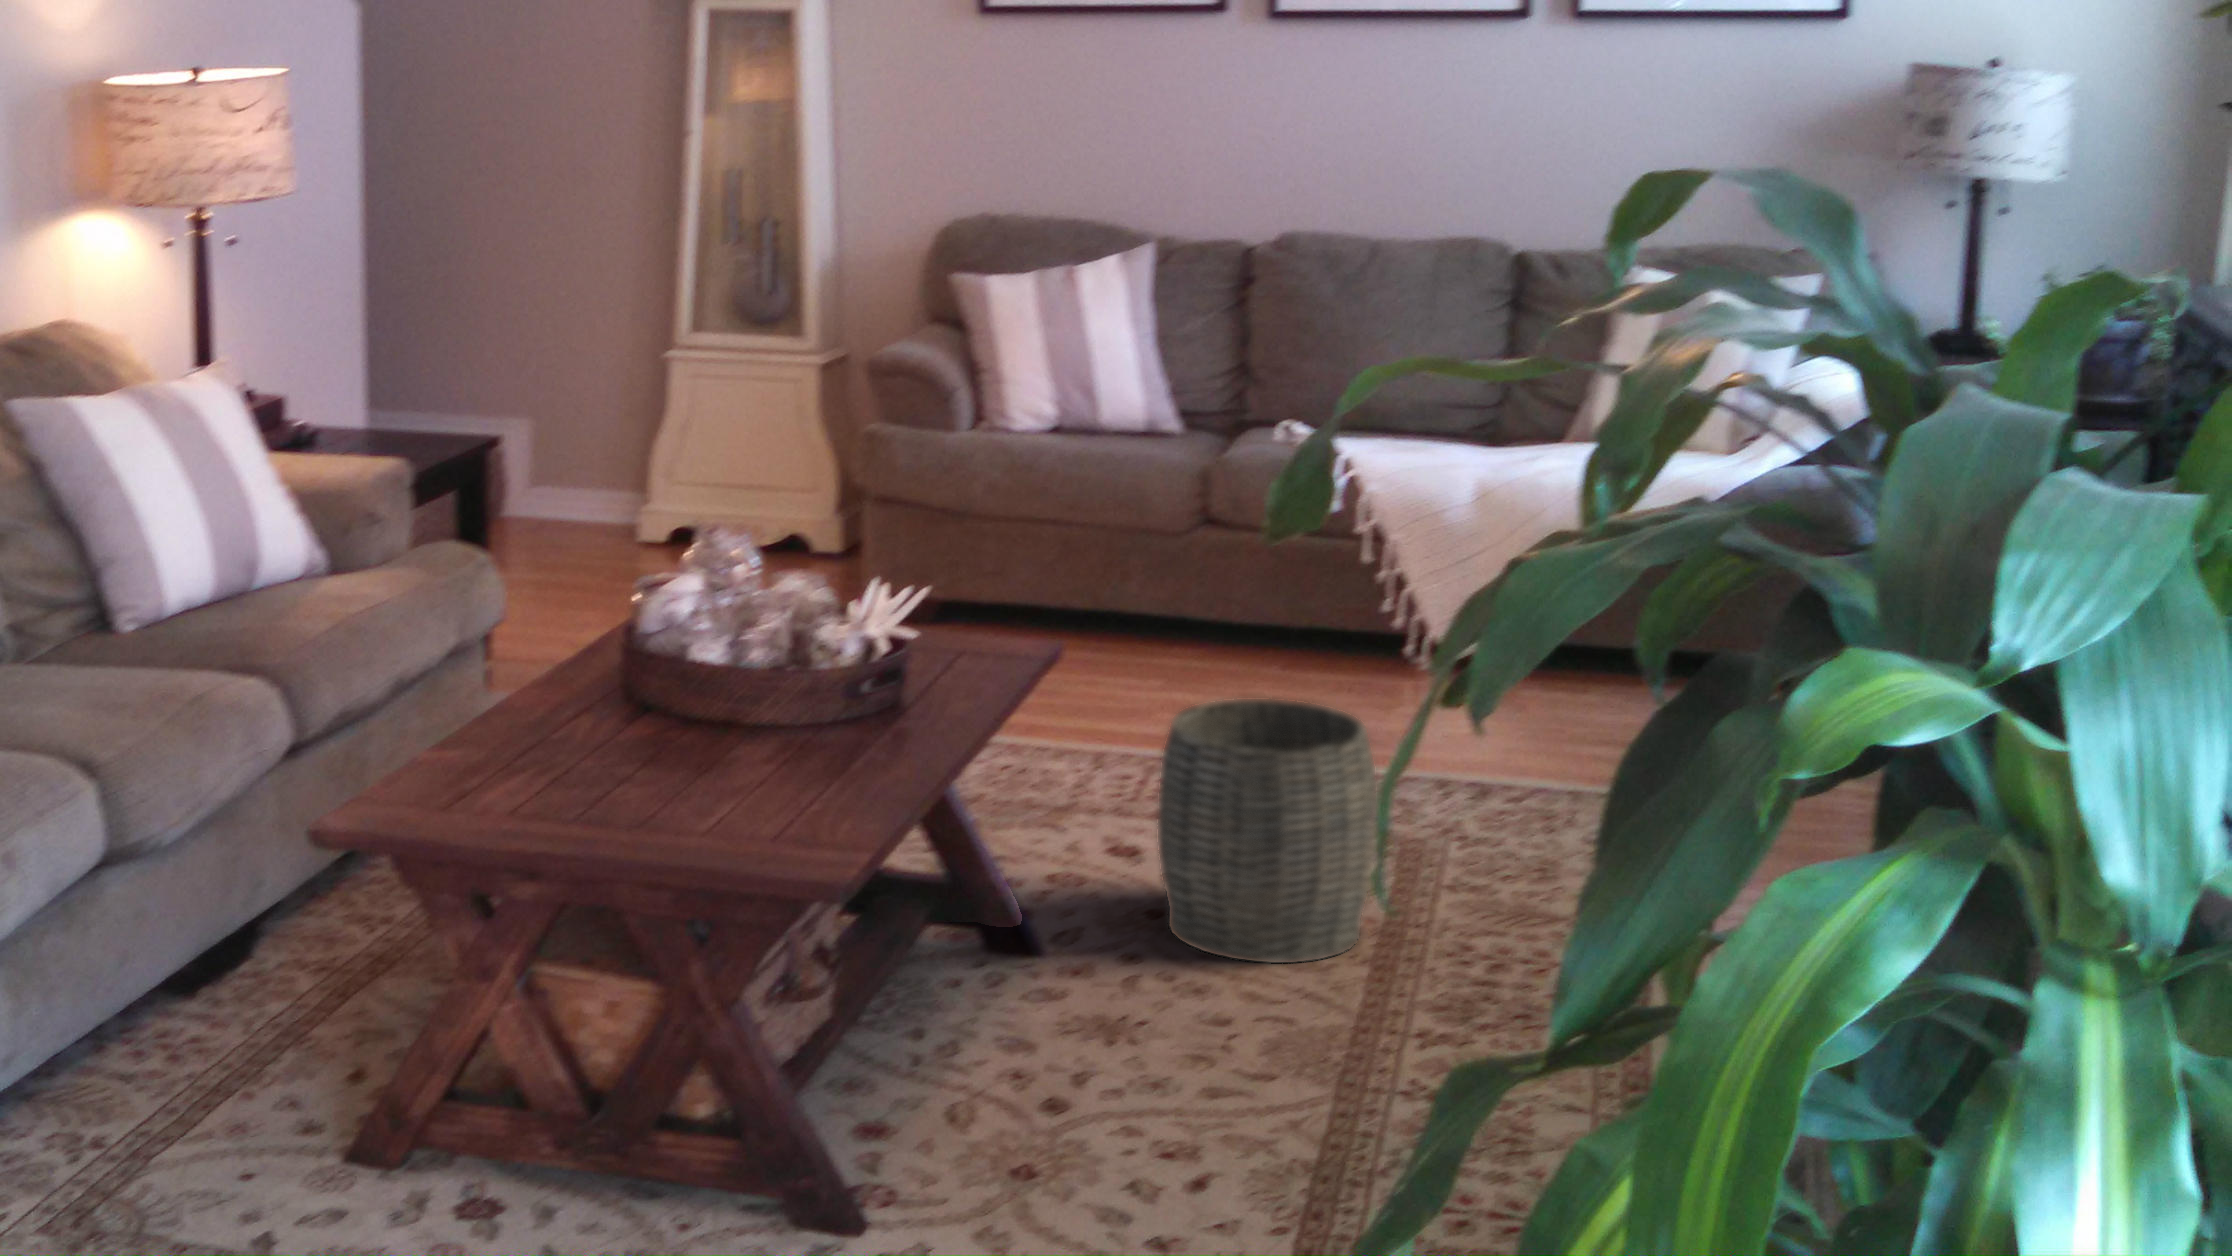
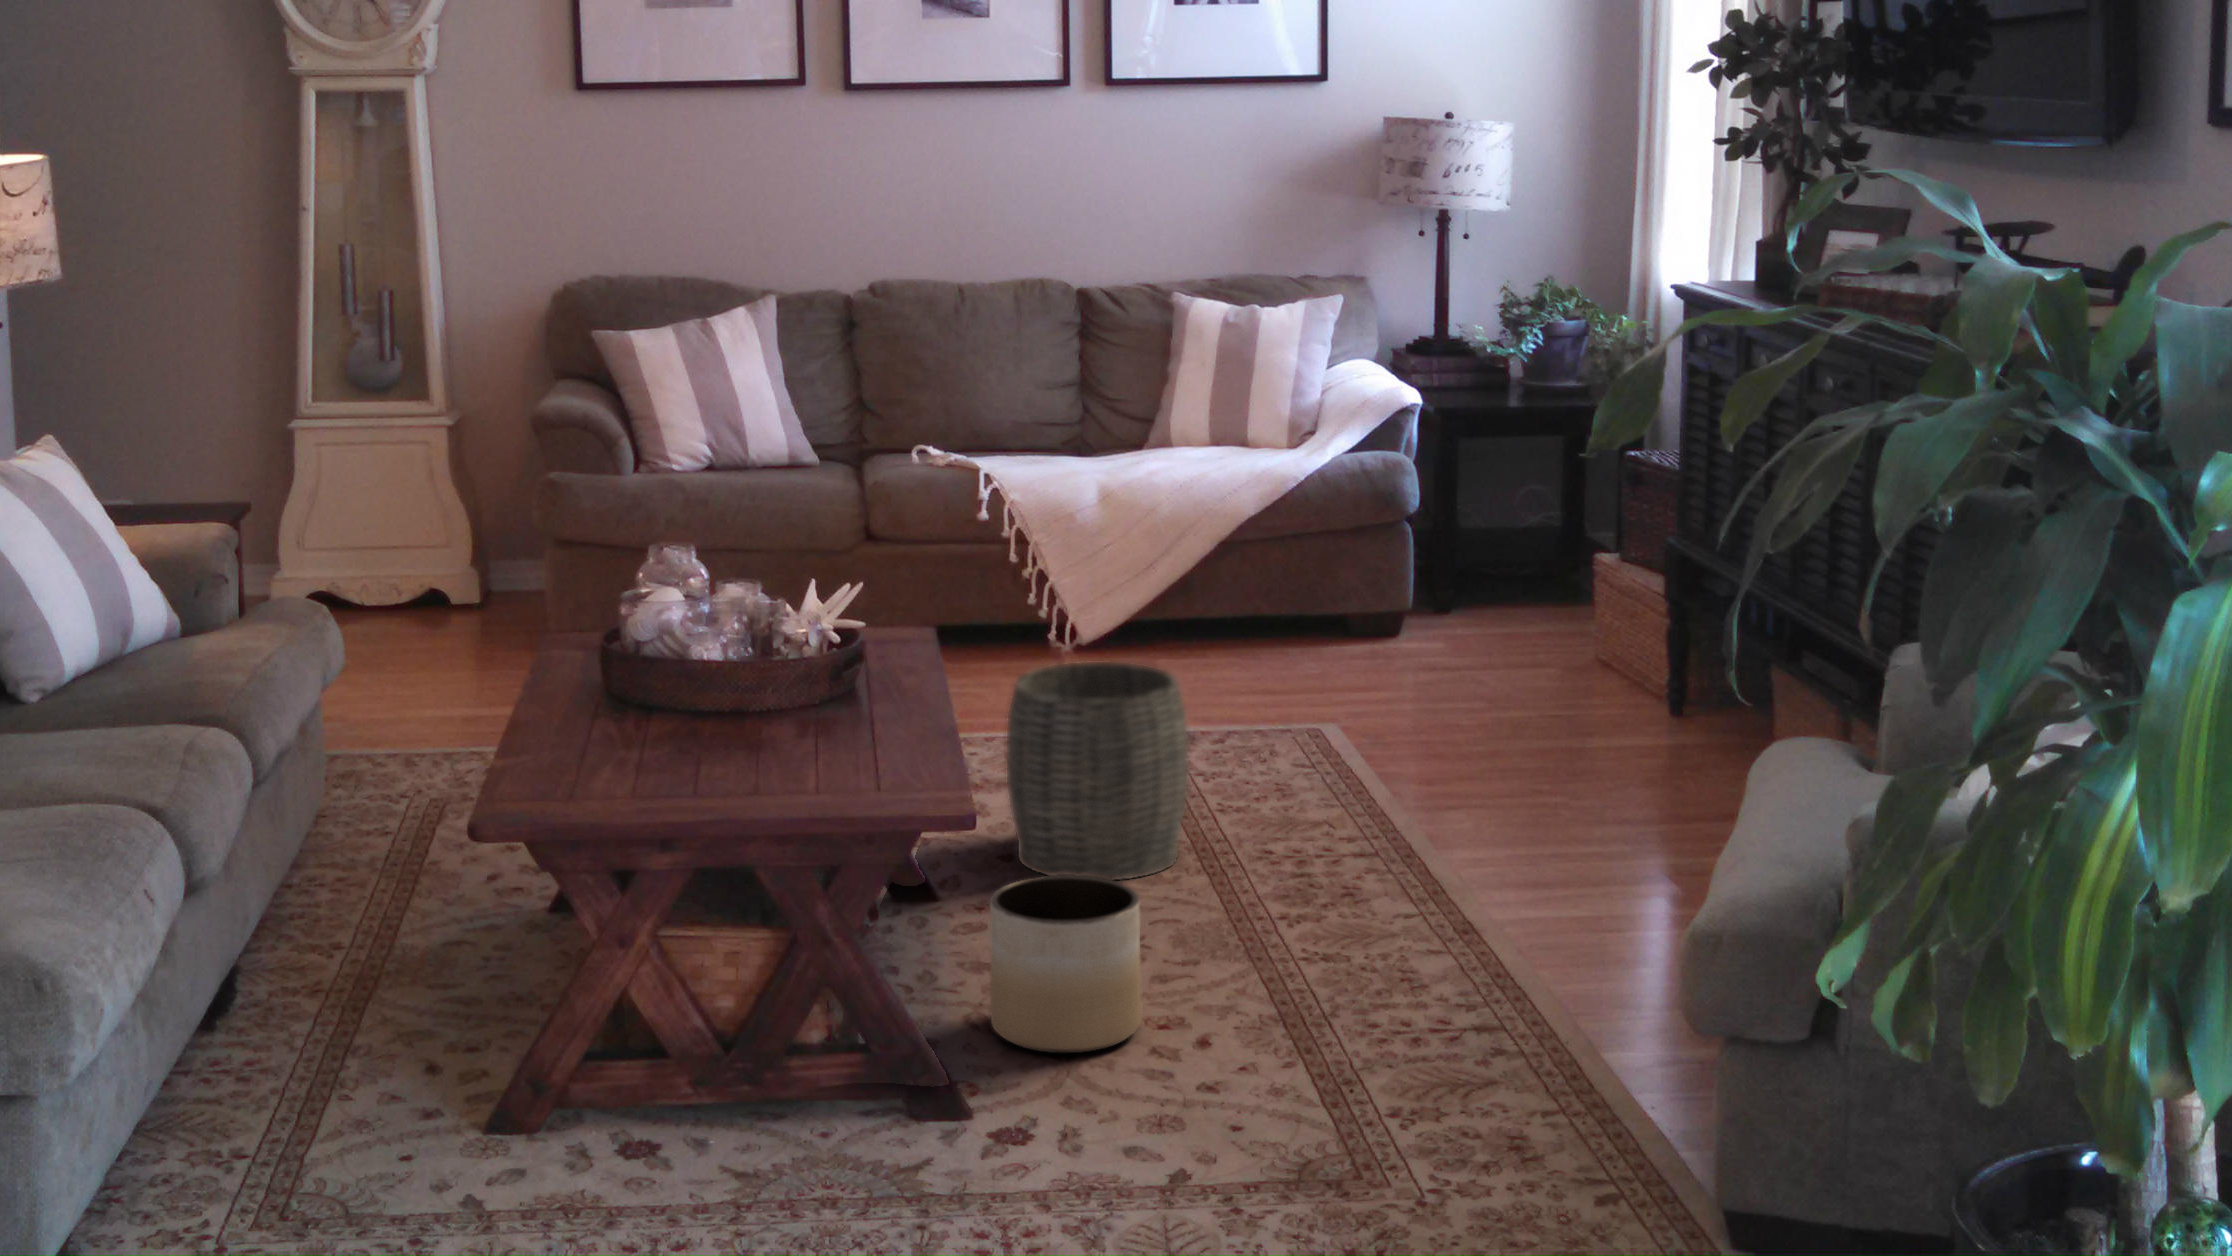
planter: none [967,958,1147,1176] -> present [990,875,1141,1053]

